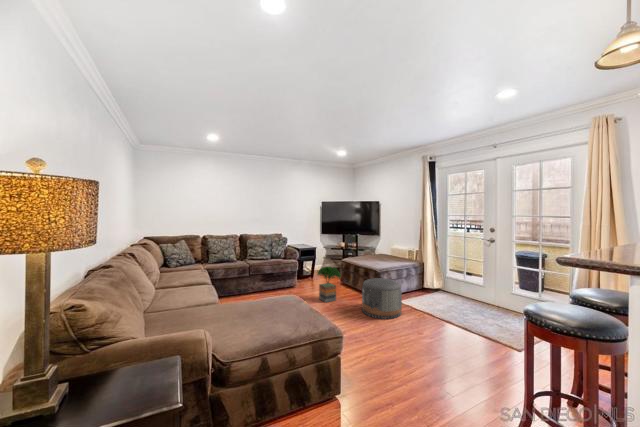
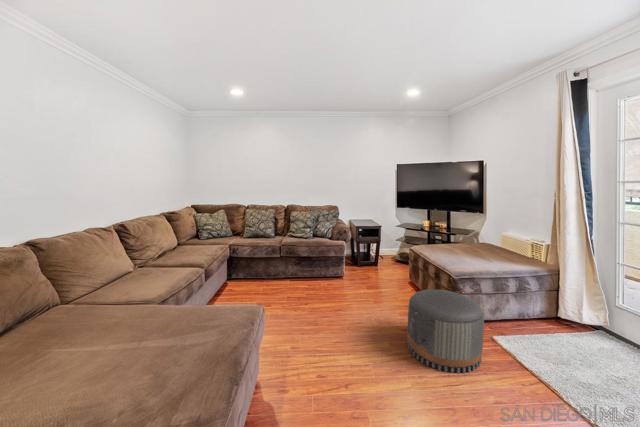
potted tree: present [317,267,341,302] -> none [352,257,390,311]

